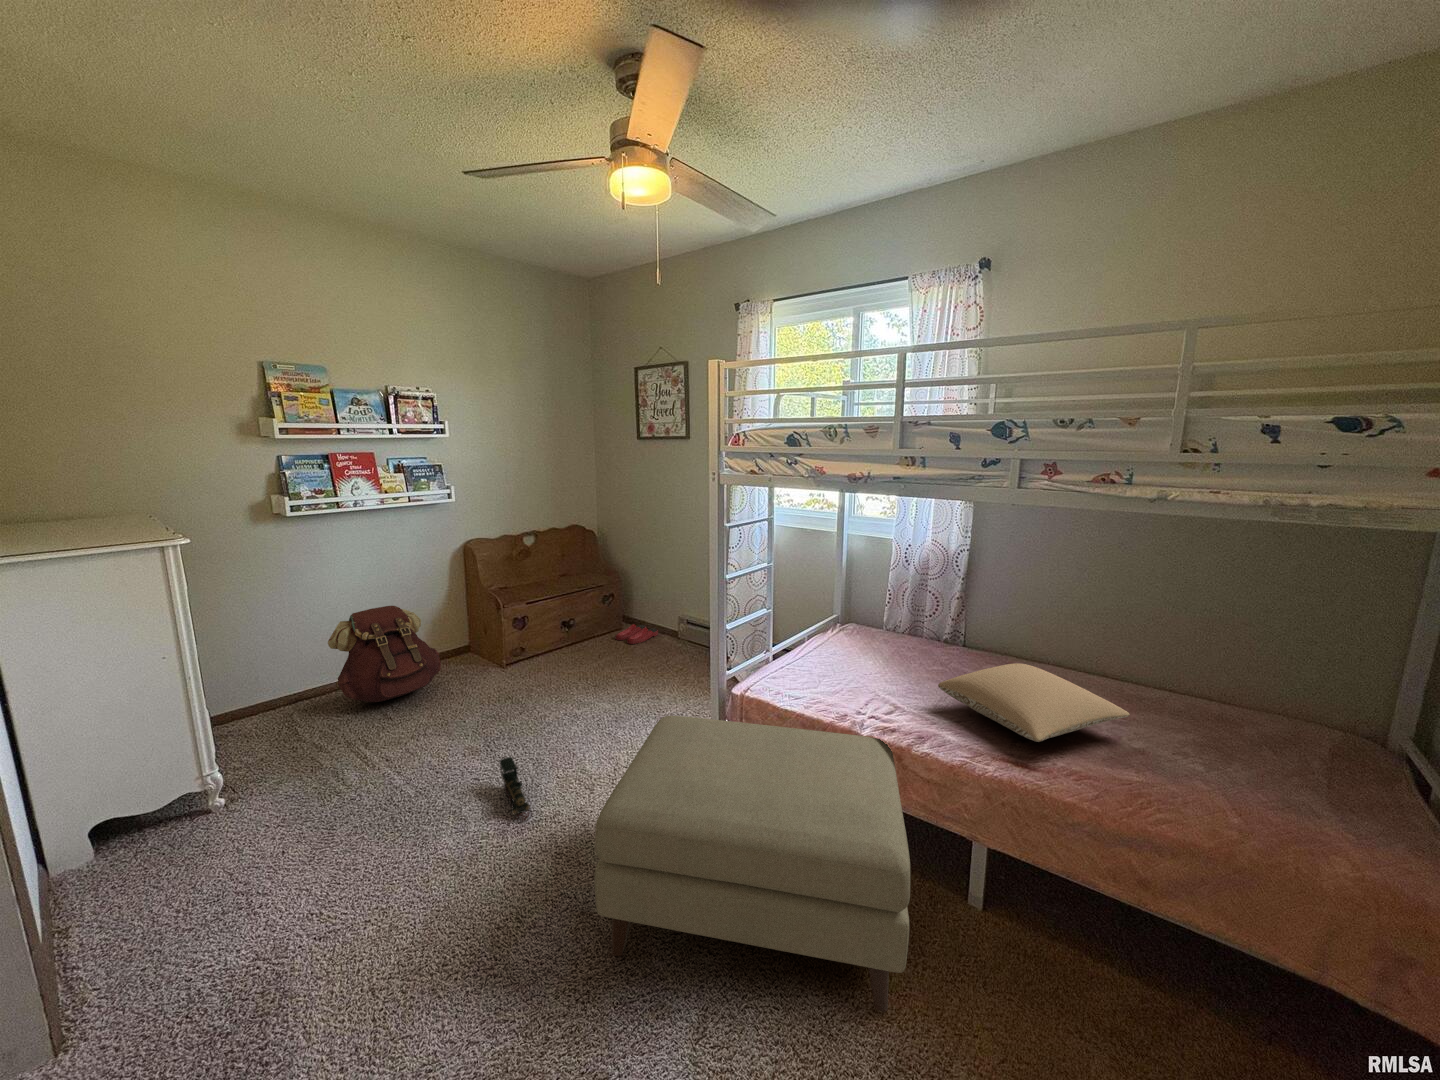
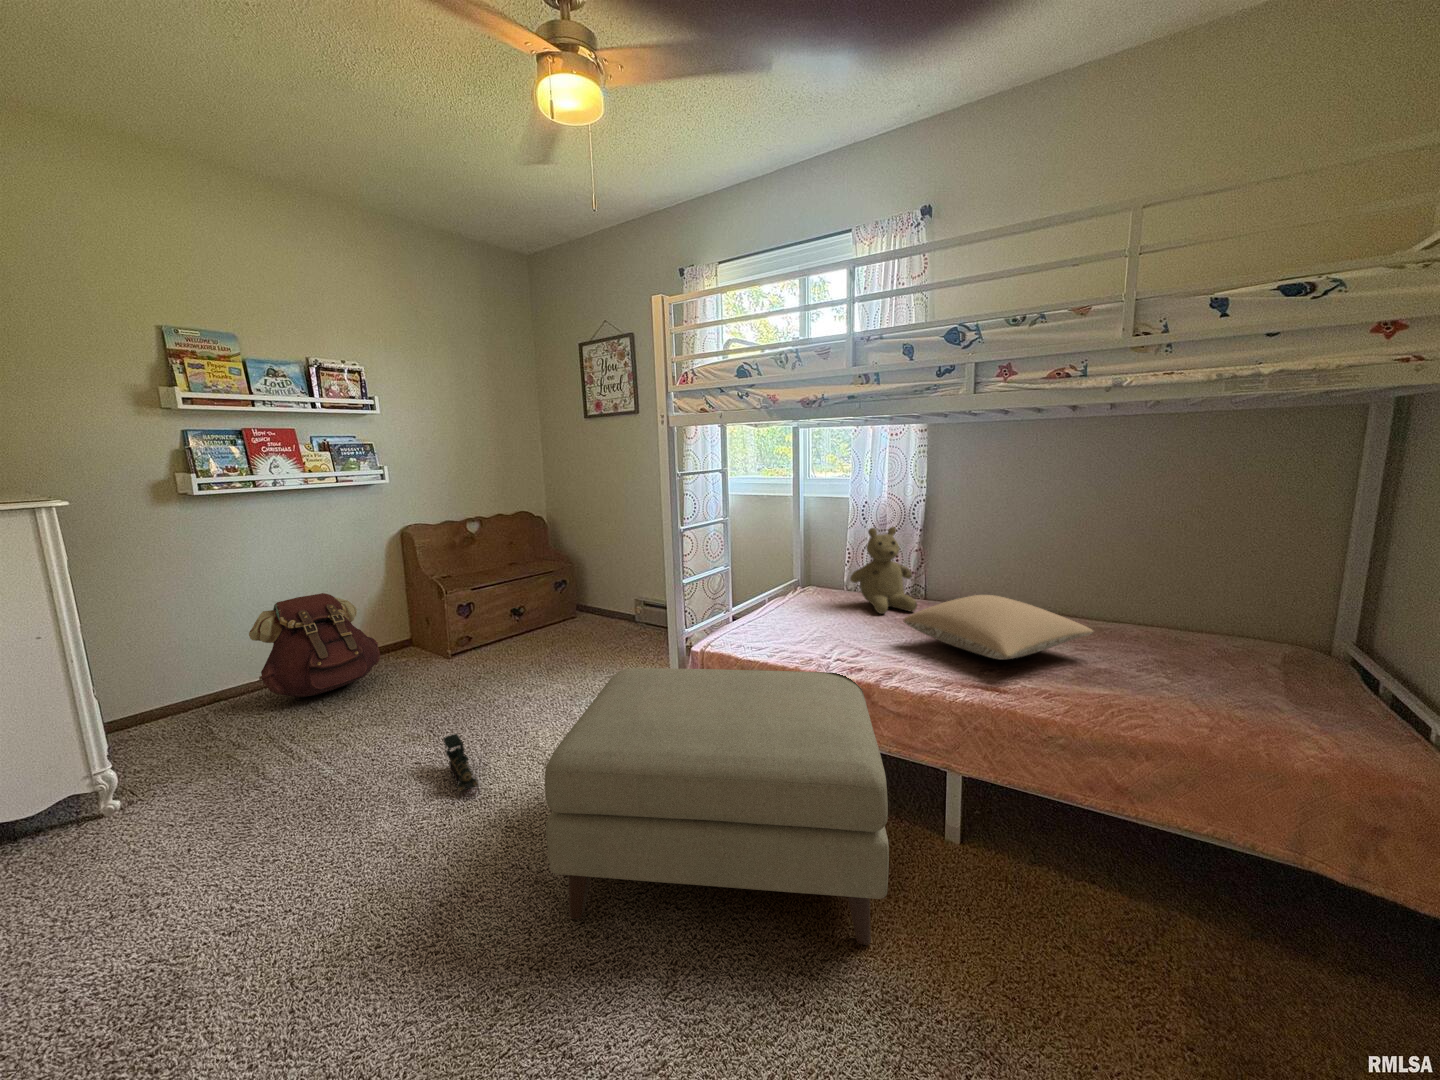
teddy bear: none [888,580,954,667] -> present [850,527,917,614]
slippers: present [615,624,658,644] -> none [571,609,616,628]

